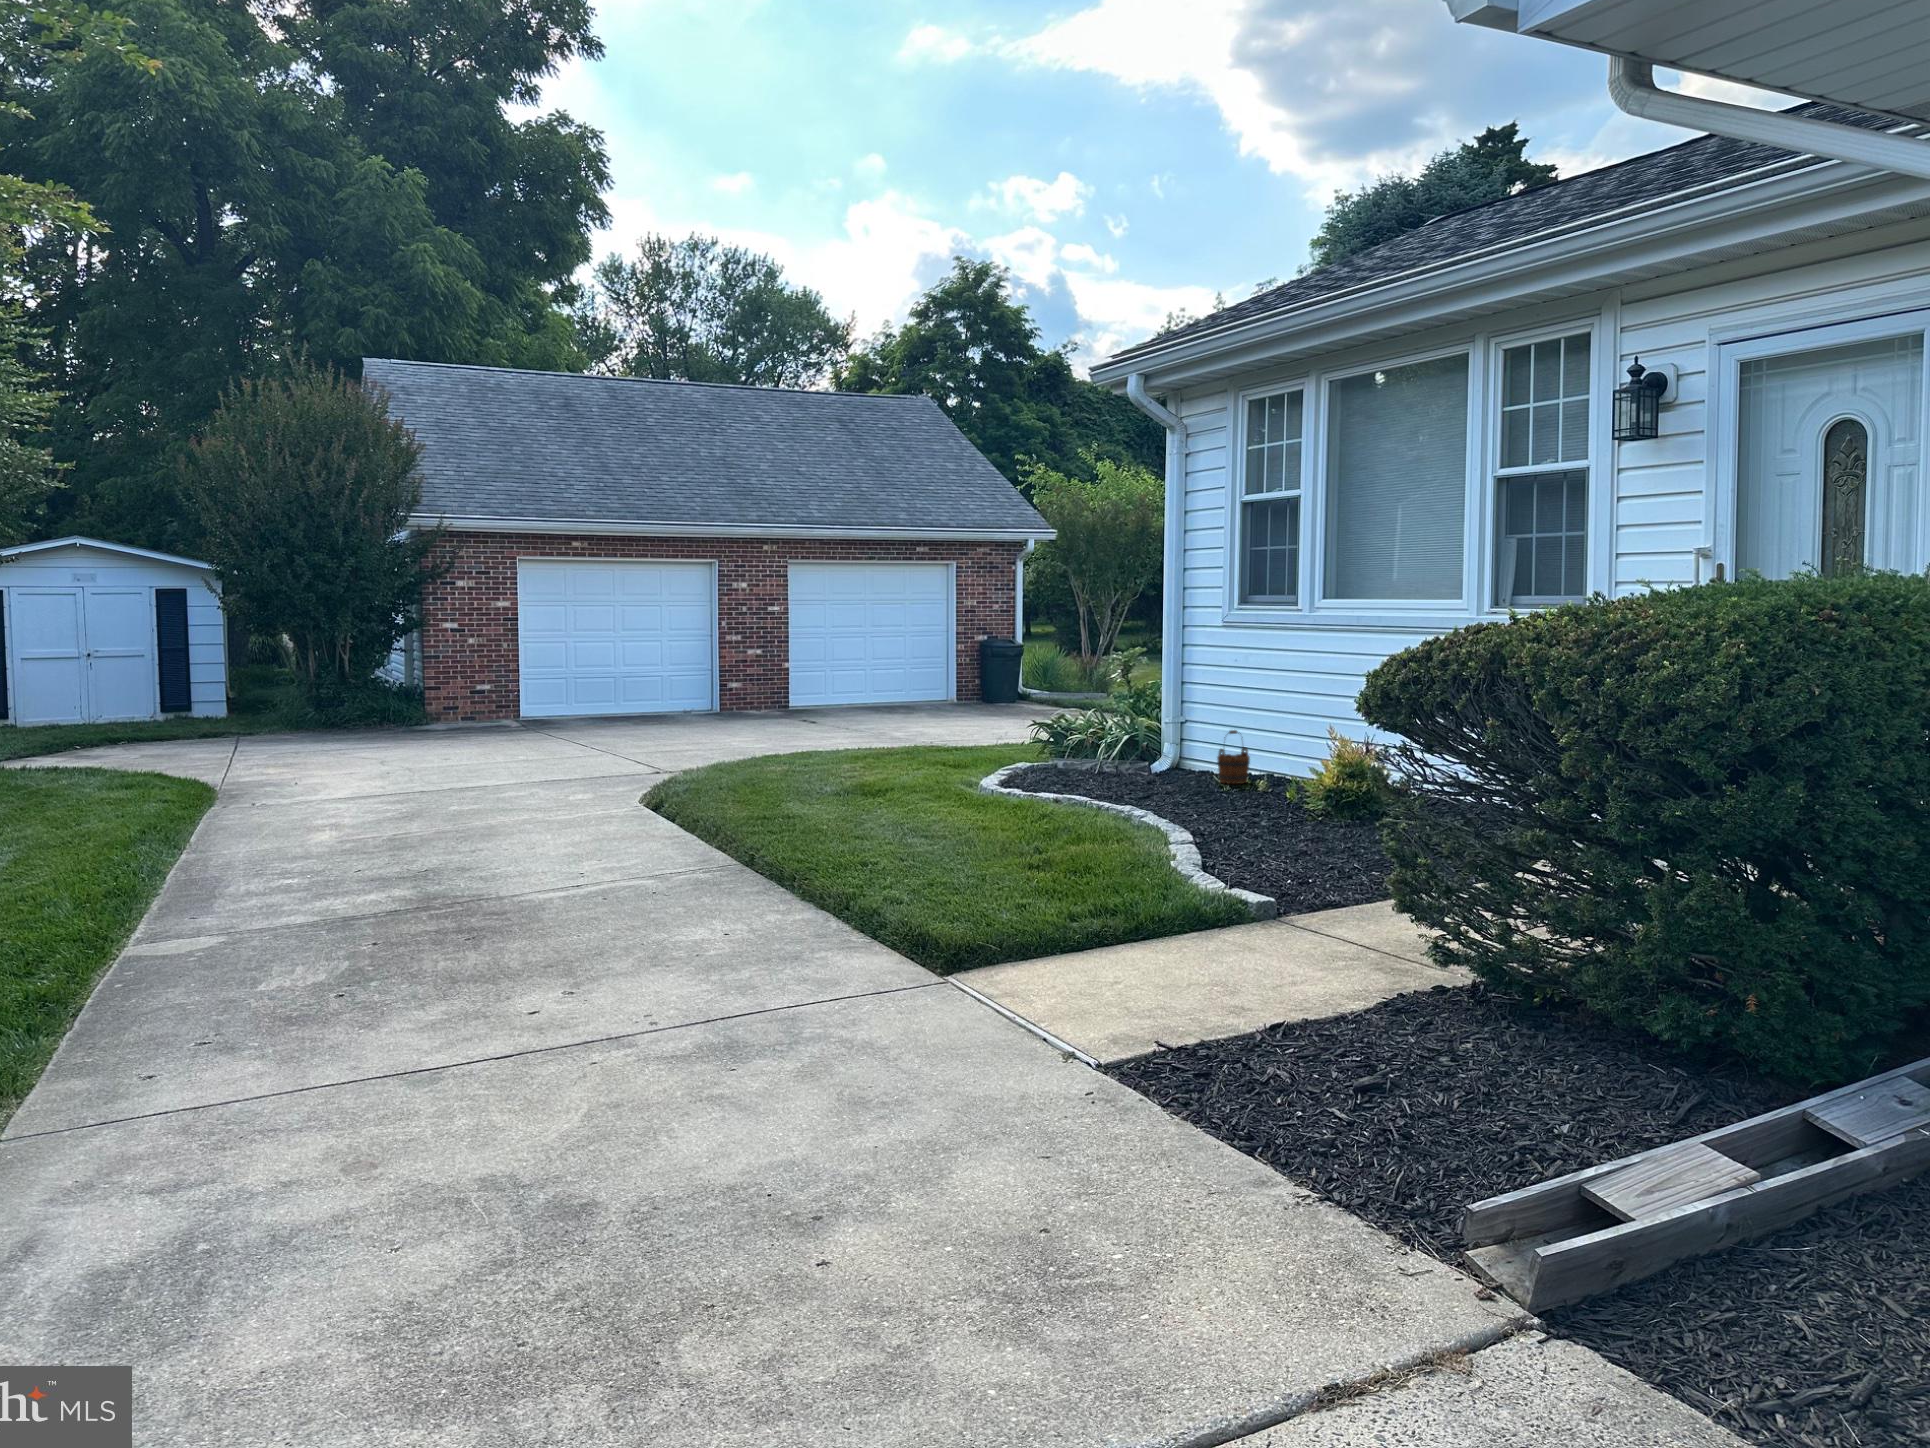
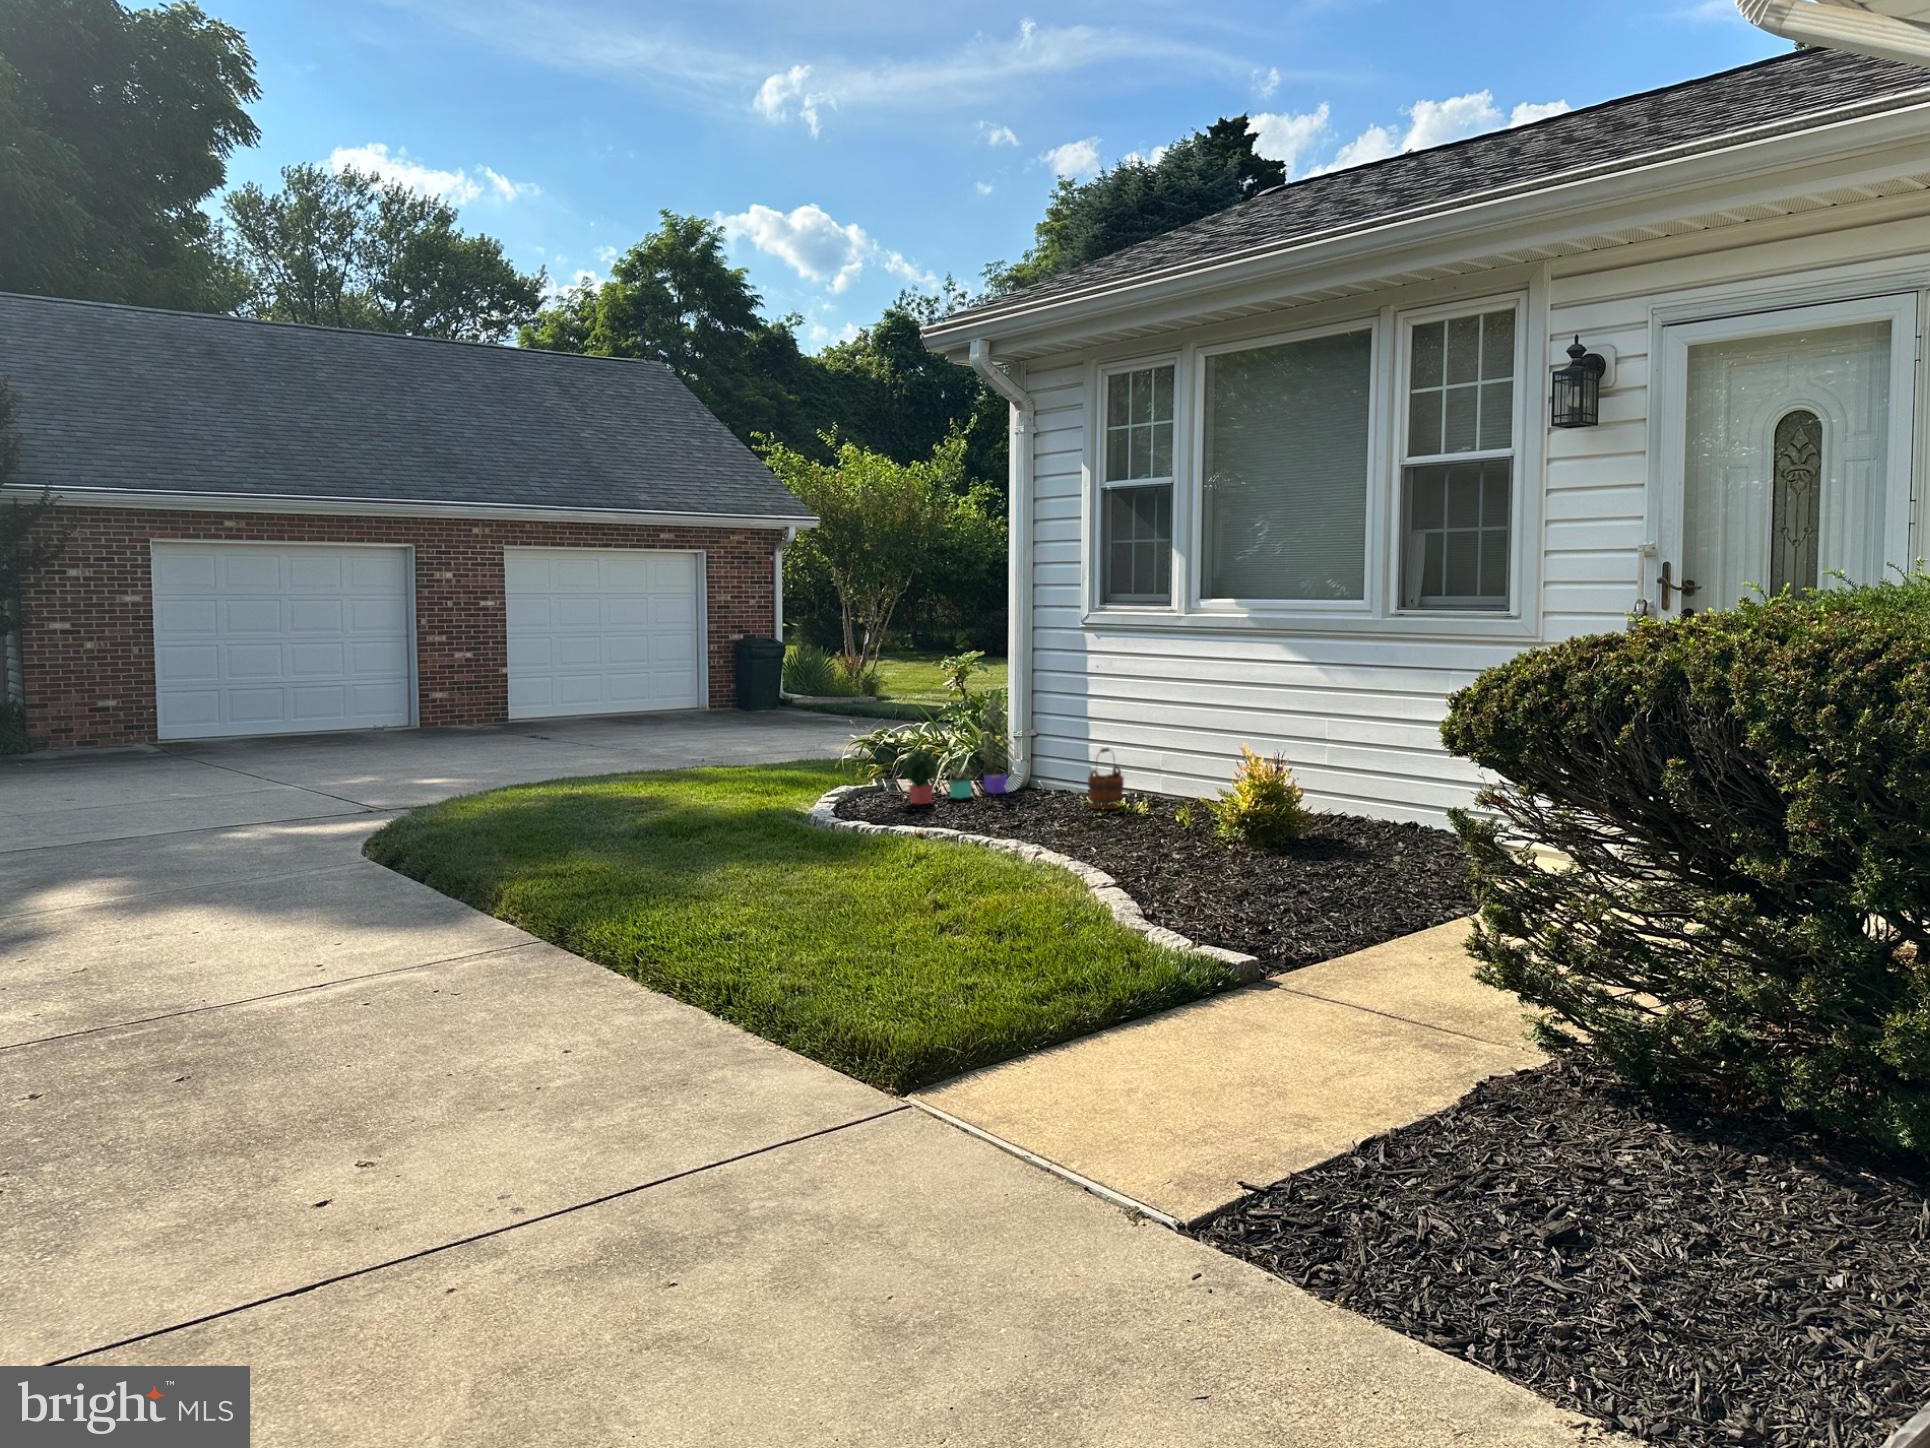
potted plant: none [1059,685,1162,774] -> present [901,700,1011,805]

